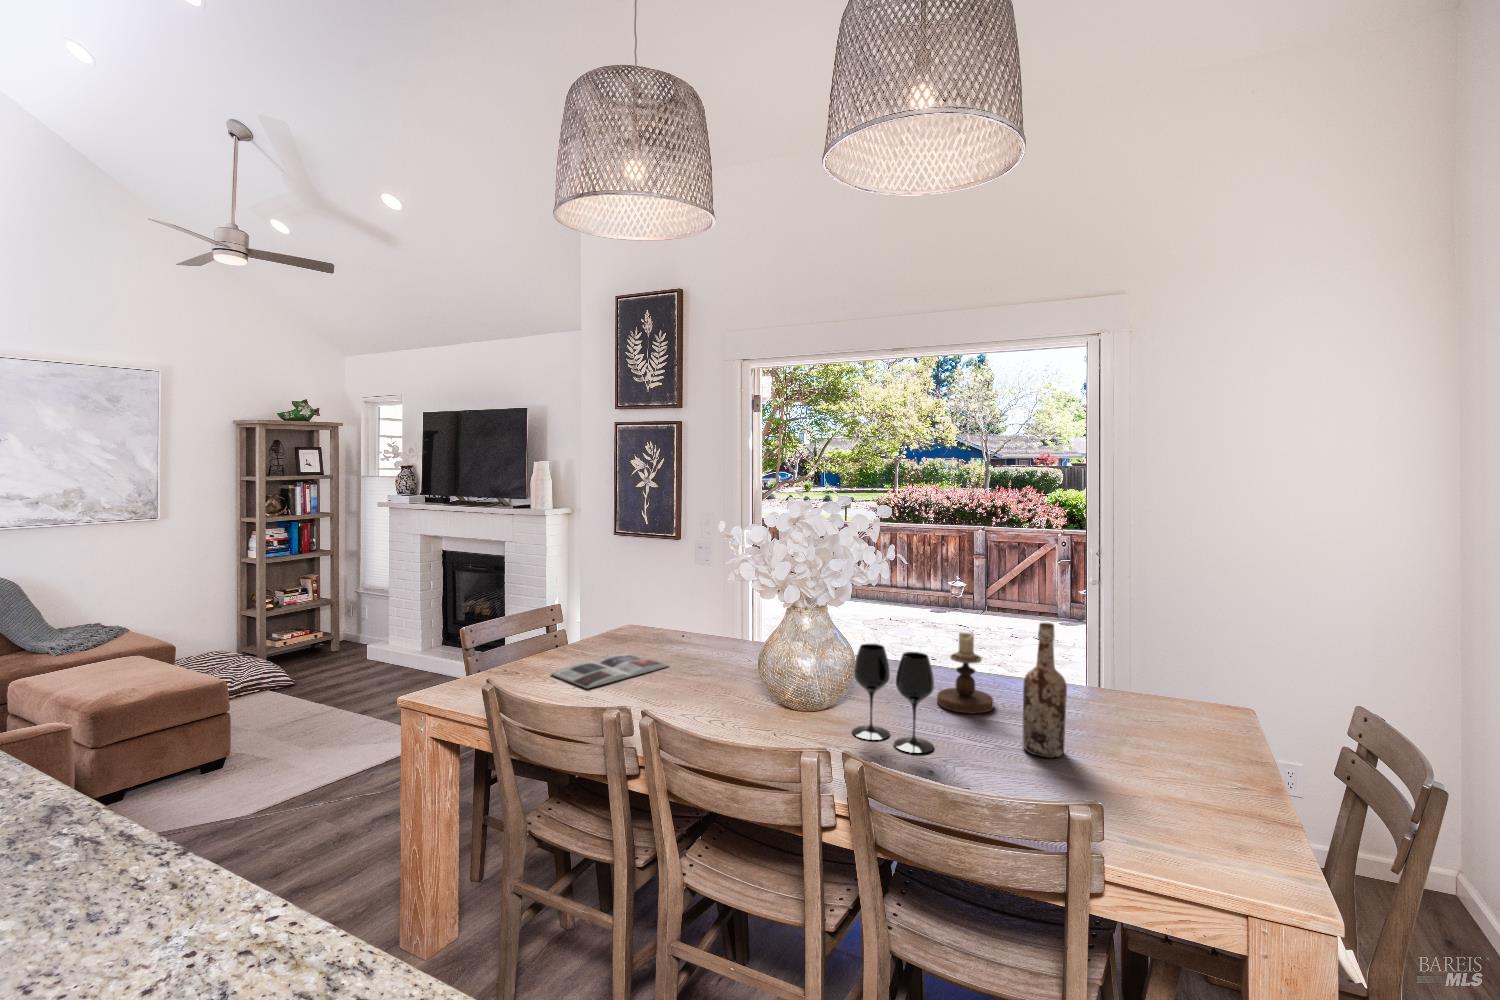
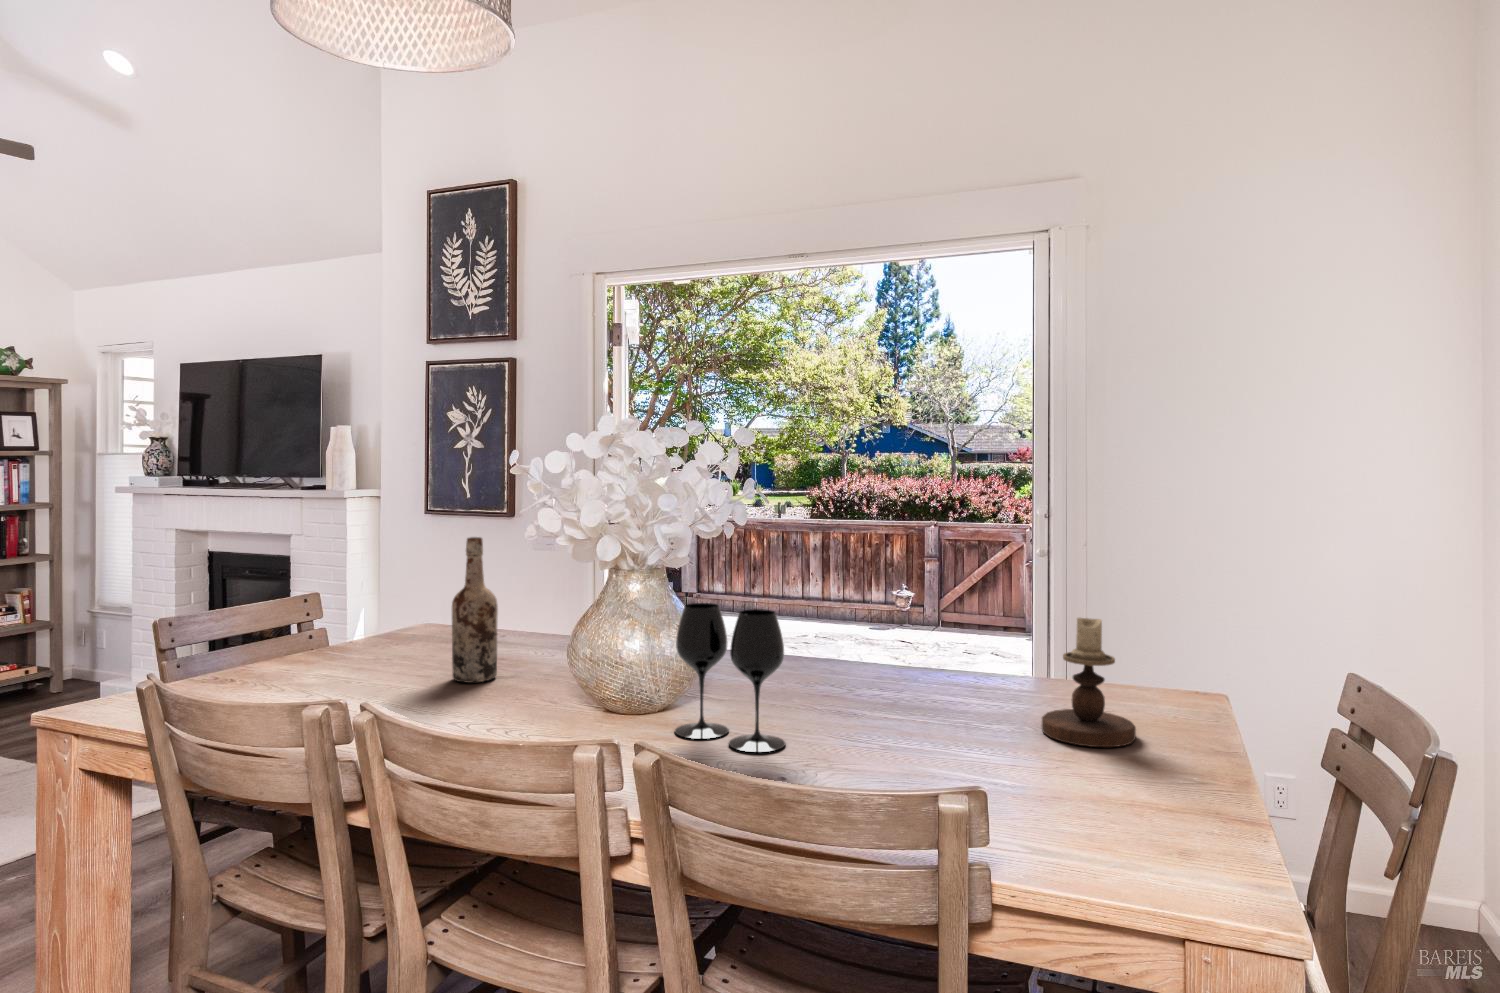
wine bottle: present [1023,623,1067,758] -> present [452,537,498,683]
candlestick: present [937,632,993,714] -> present [1042,618,1136,747]
magazine: present [552,653,668,688] -> none [265,650,449,690]

